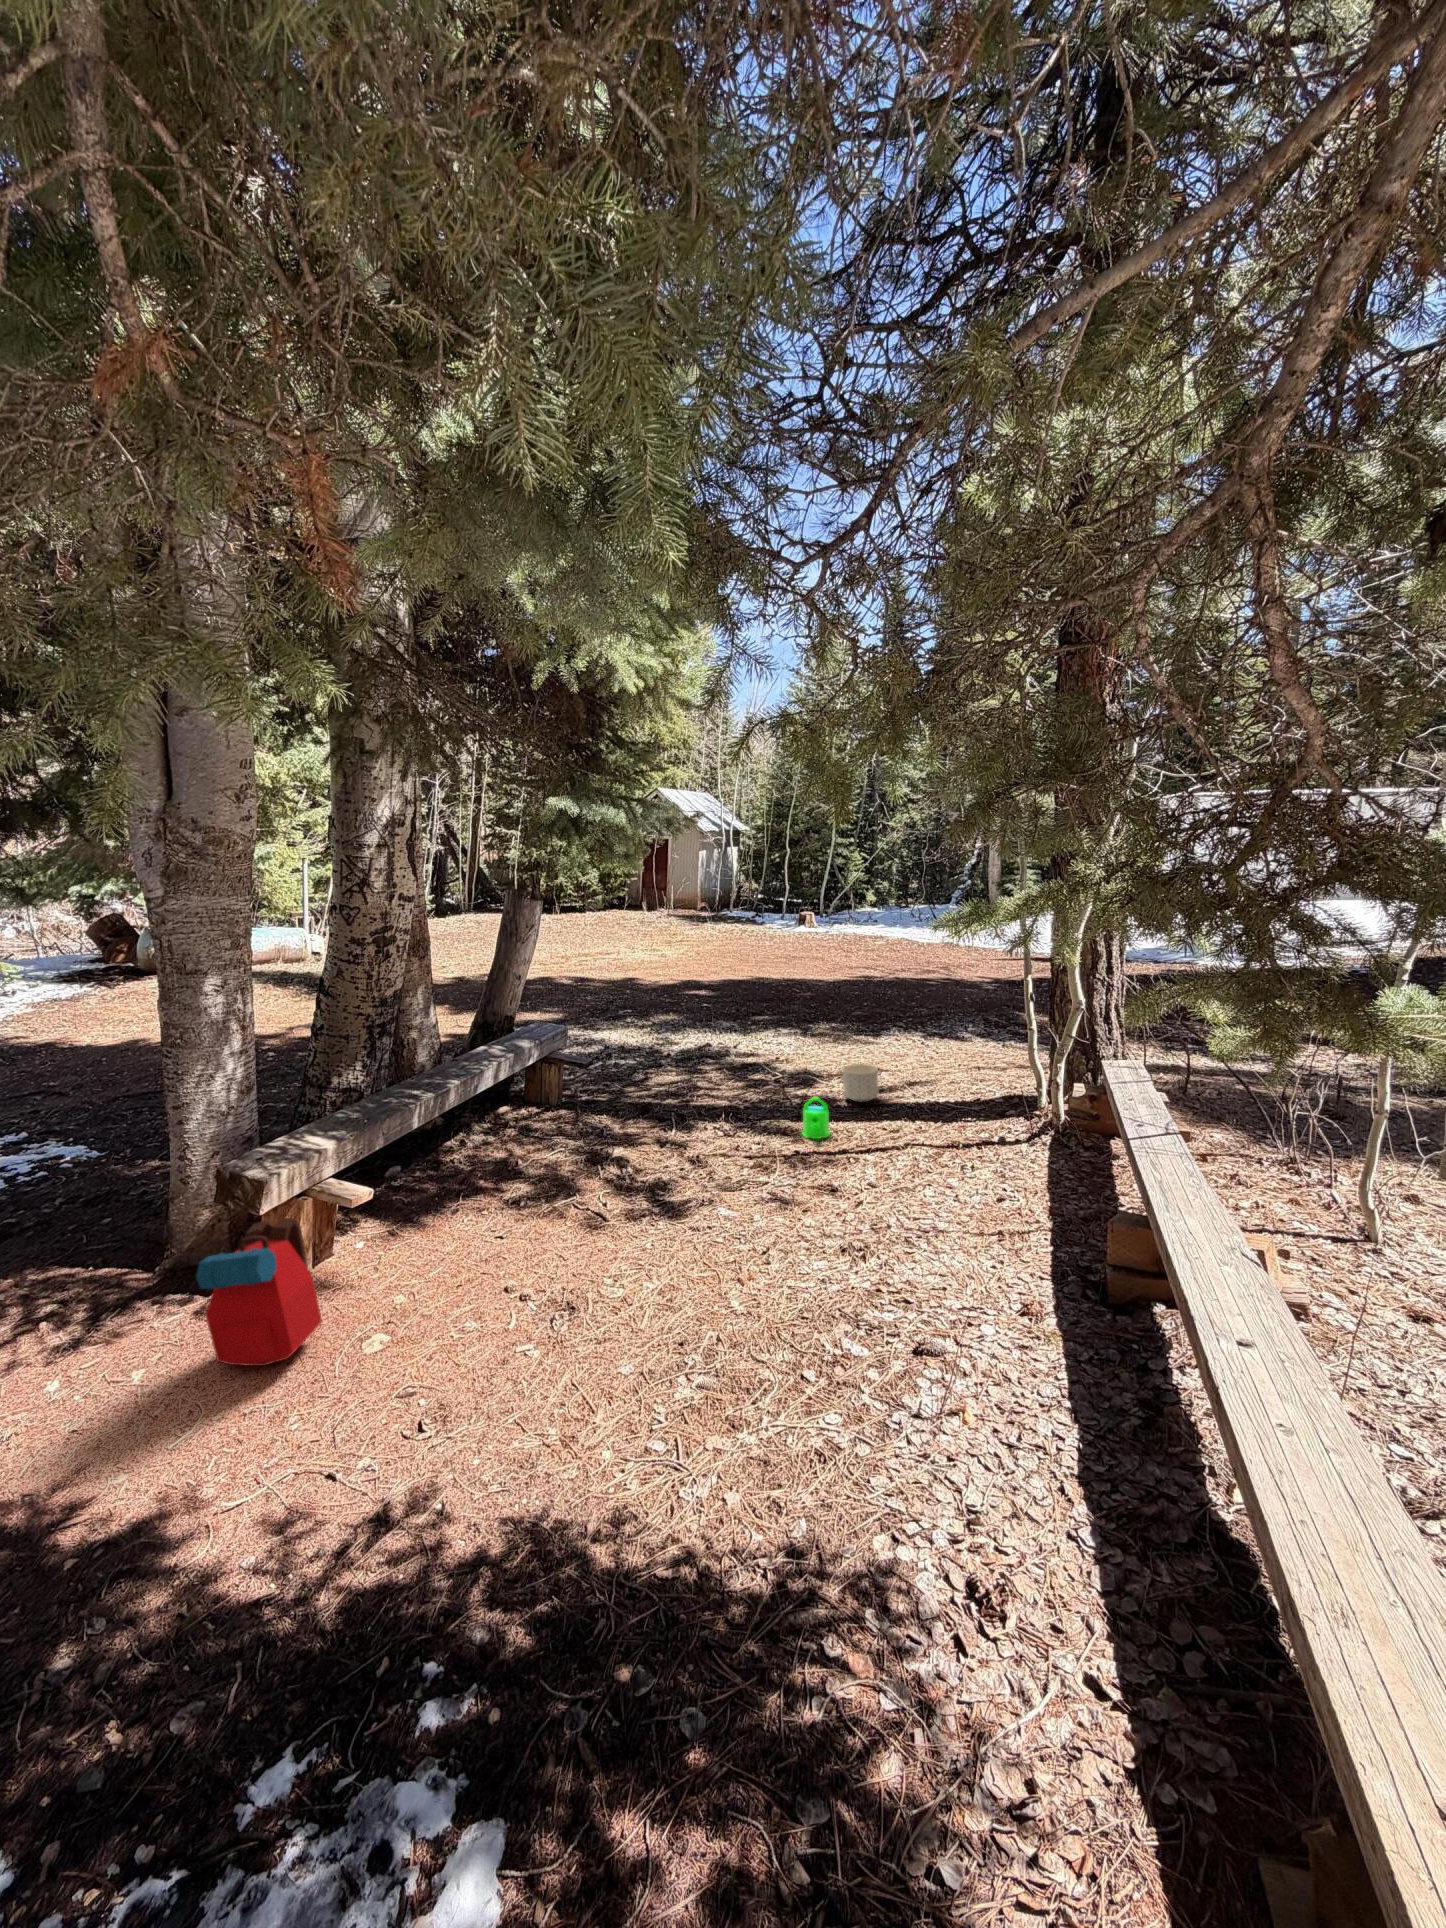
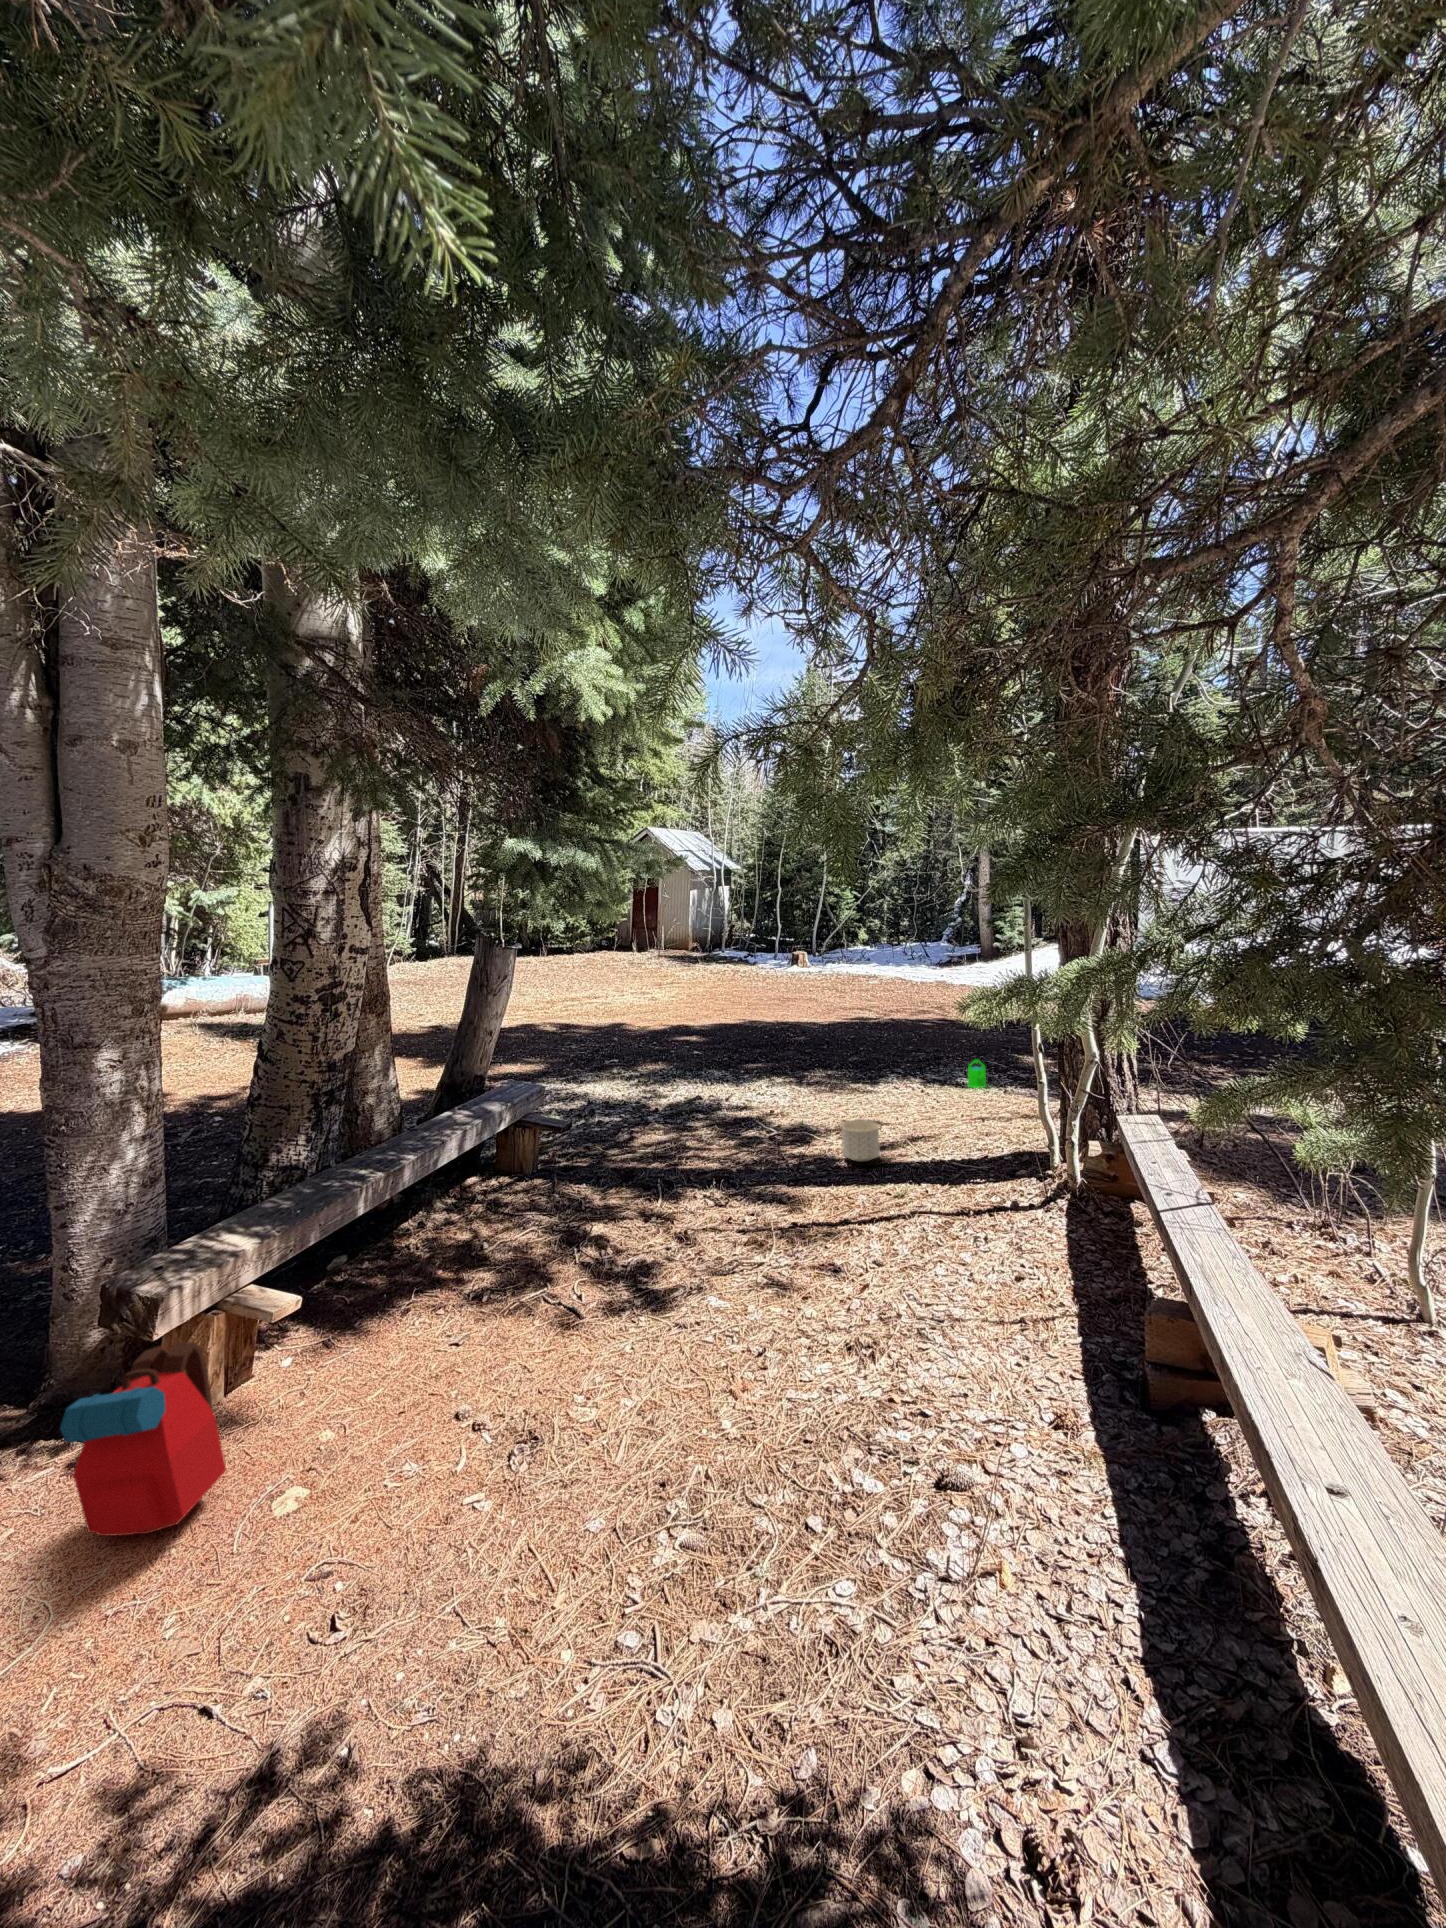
watering can: present [802,1097,830,1139] -> present [967,1060,987,1088]

